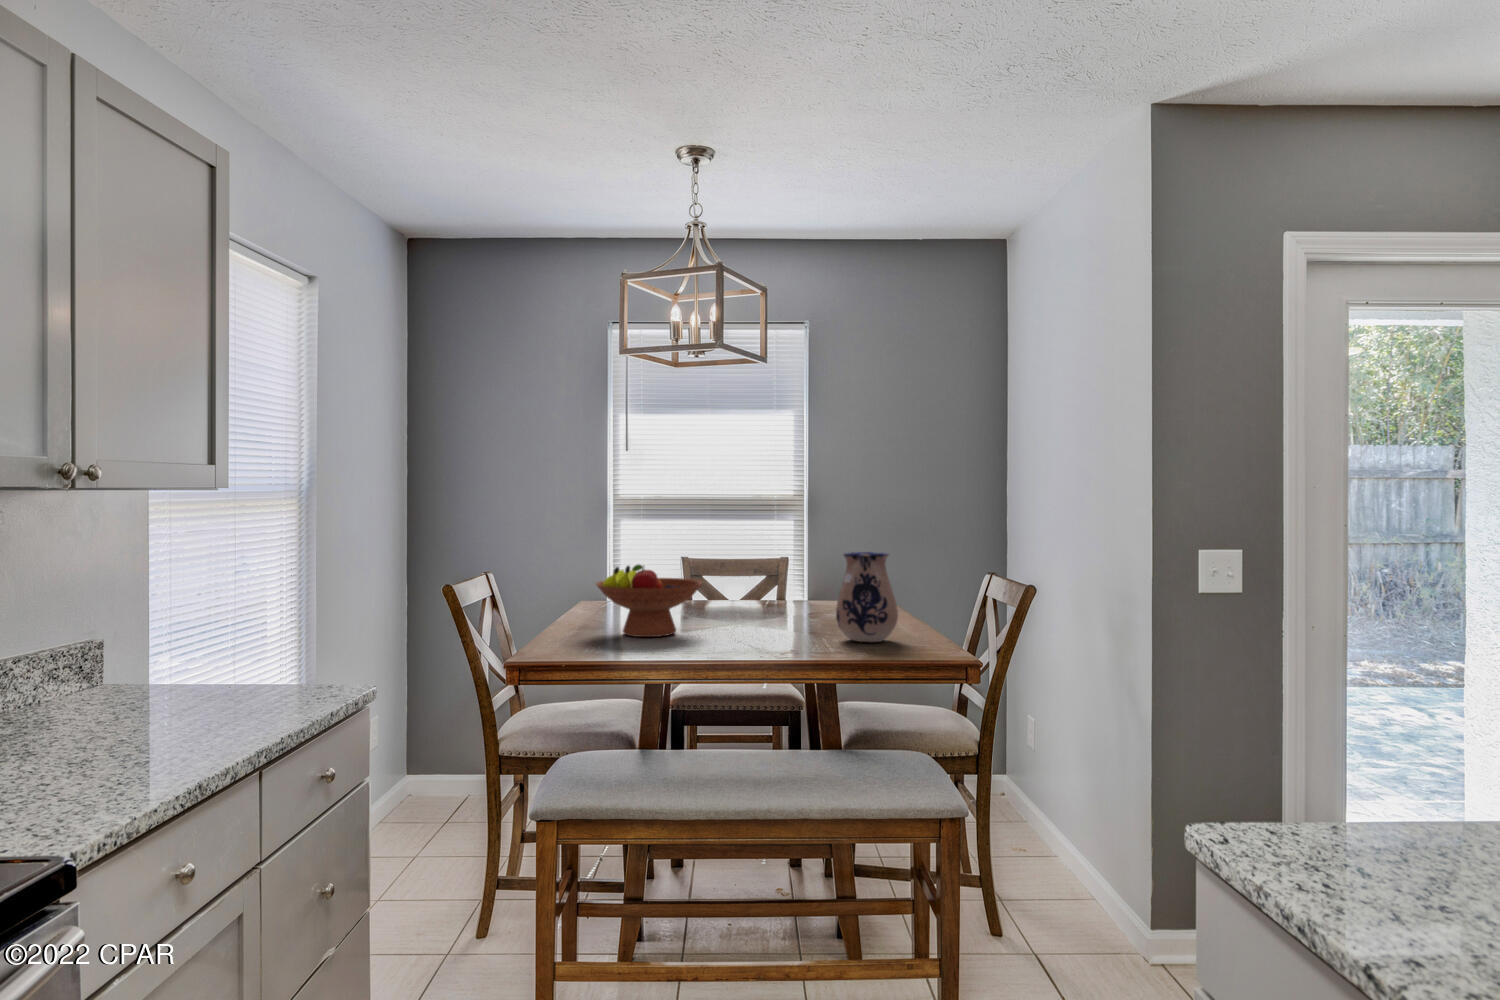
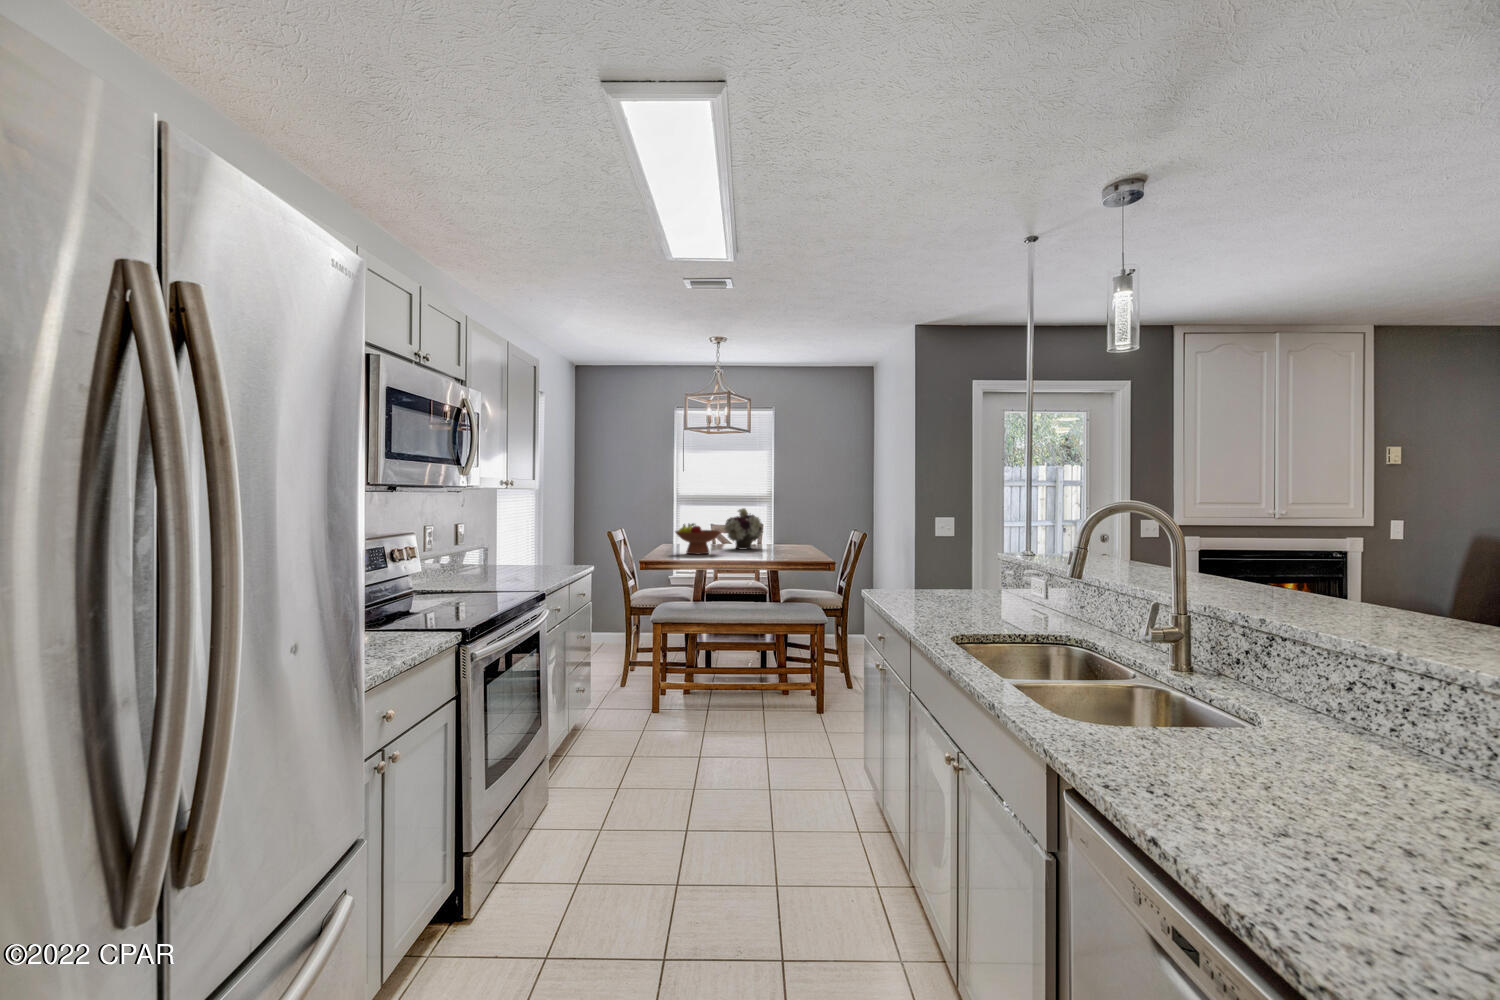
flower arrangement: none [706,528,793,617] -> present [724,508,763,549]
ceramic pitcher: present [836,552,898,642] -> none [779,518,805,556]

